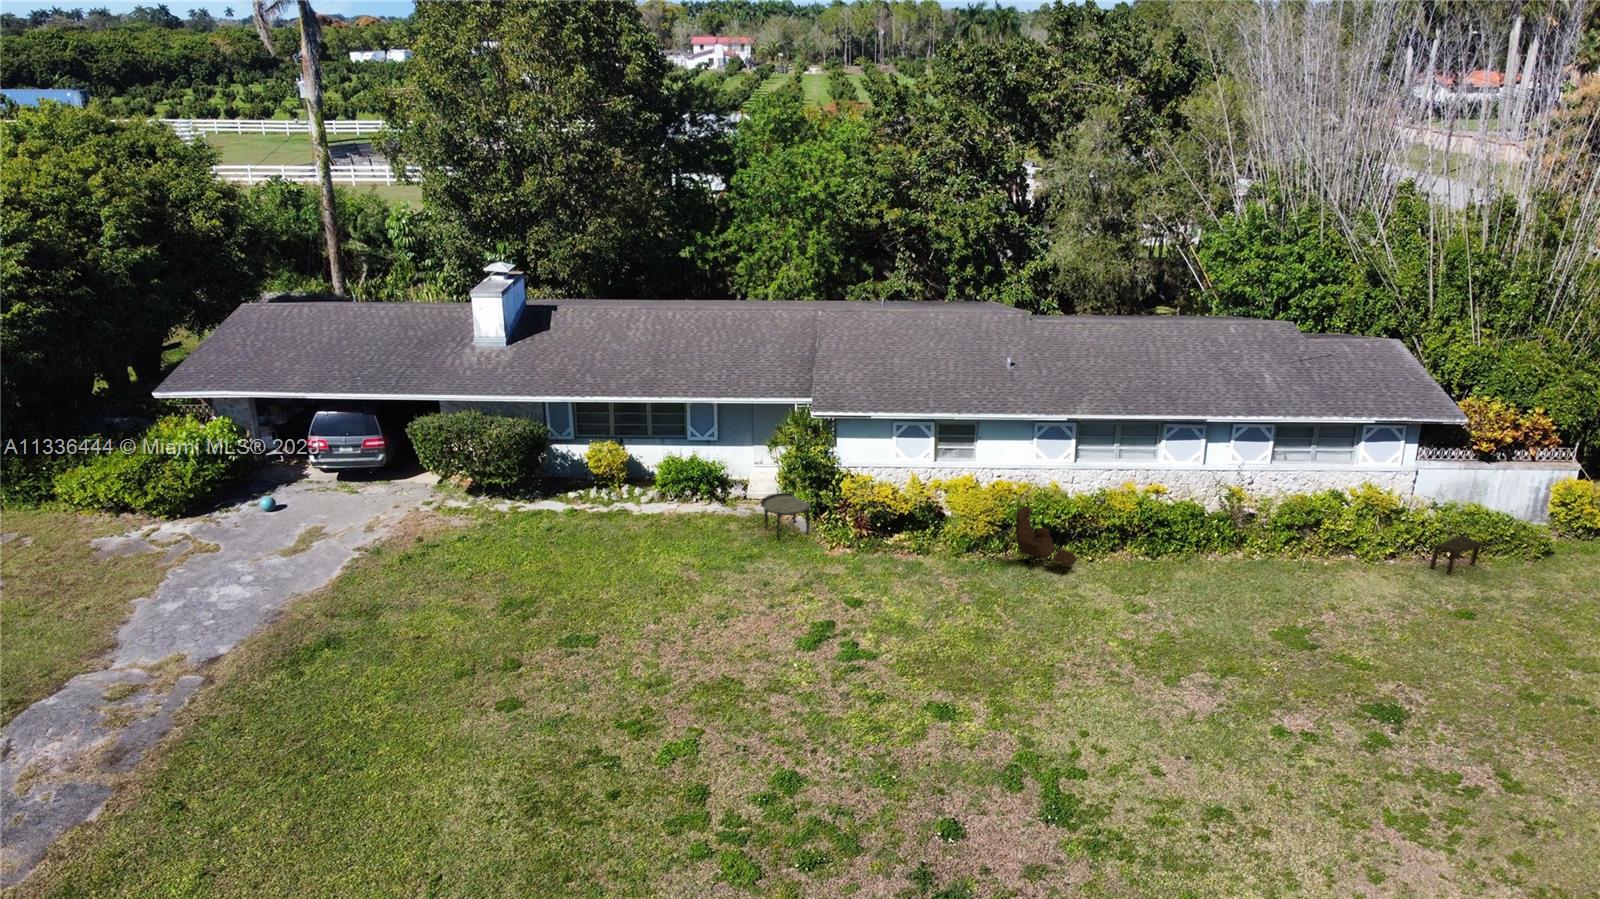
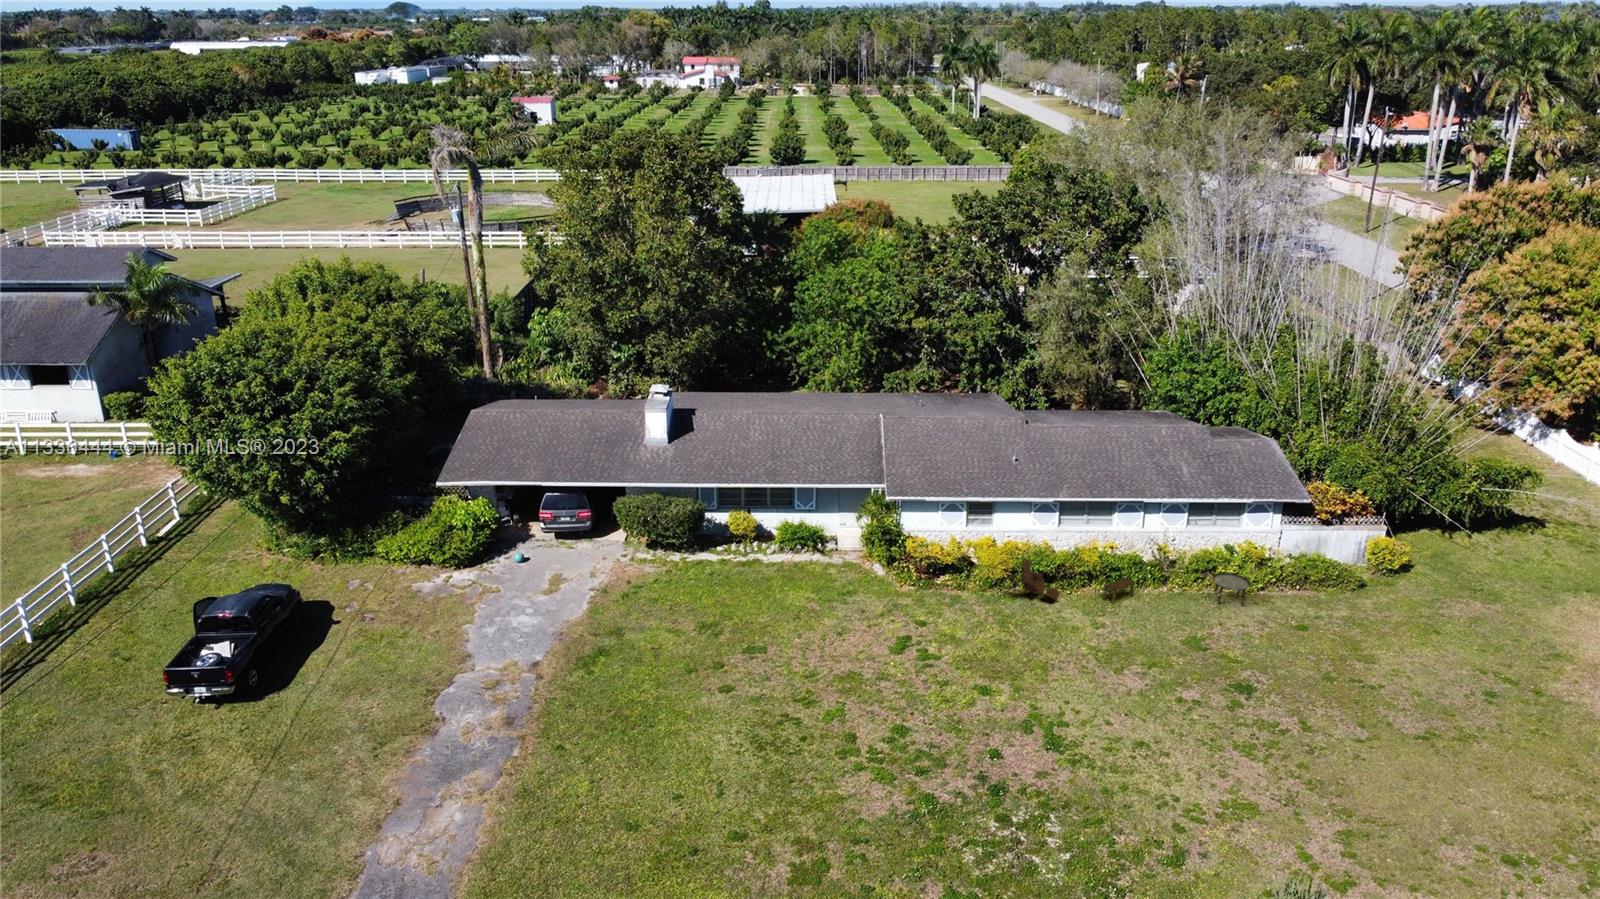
round table: present [761,493,813,540] -> present [1212,573,1251,606]
bench: present [1430,536,1482,575] -> present [1103,578,1135,604]

